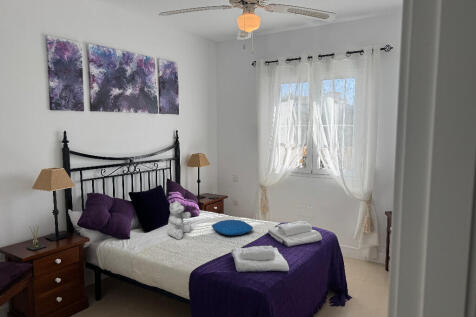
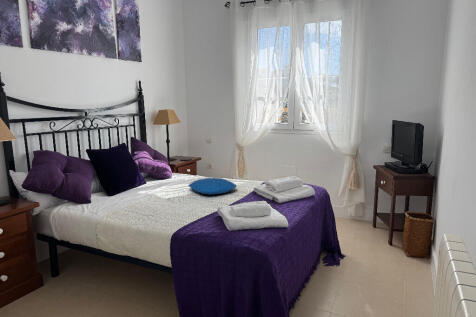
teddy bear: present [167,201,191,240] -> none [136,157,164,201]

